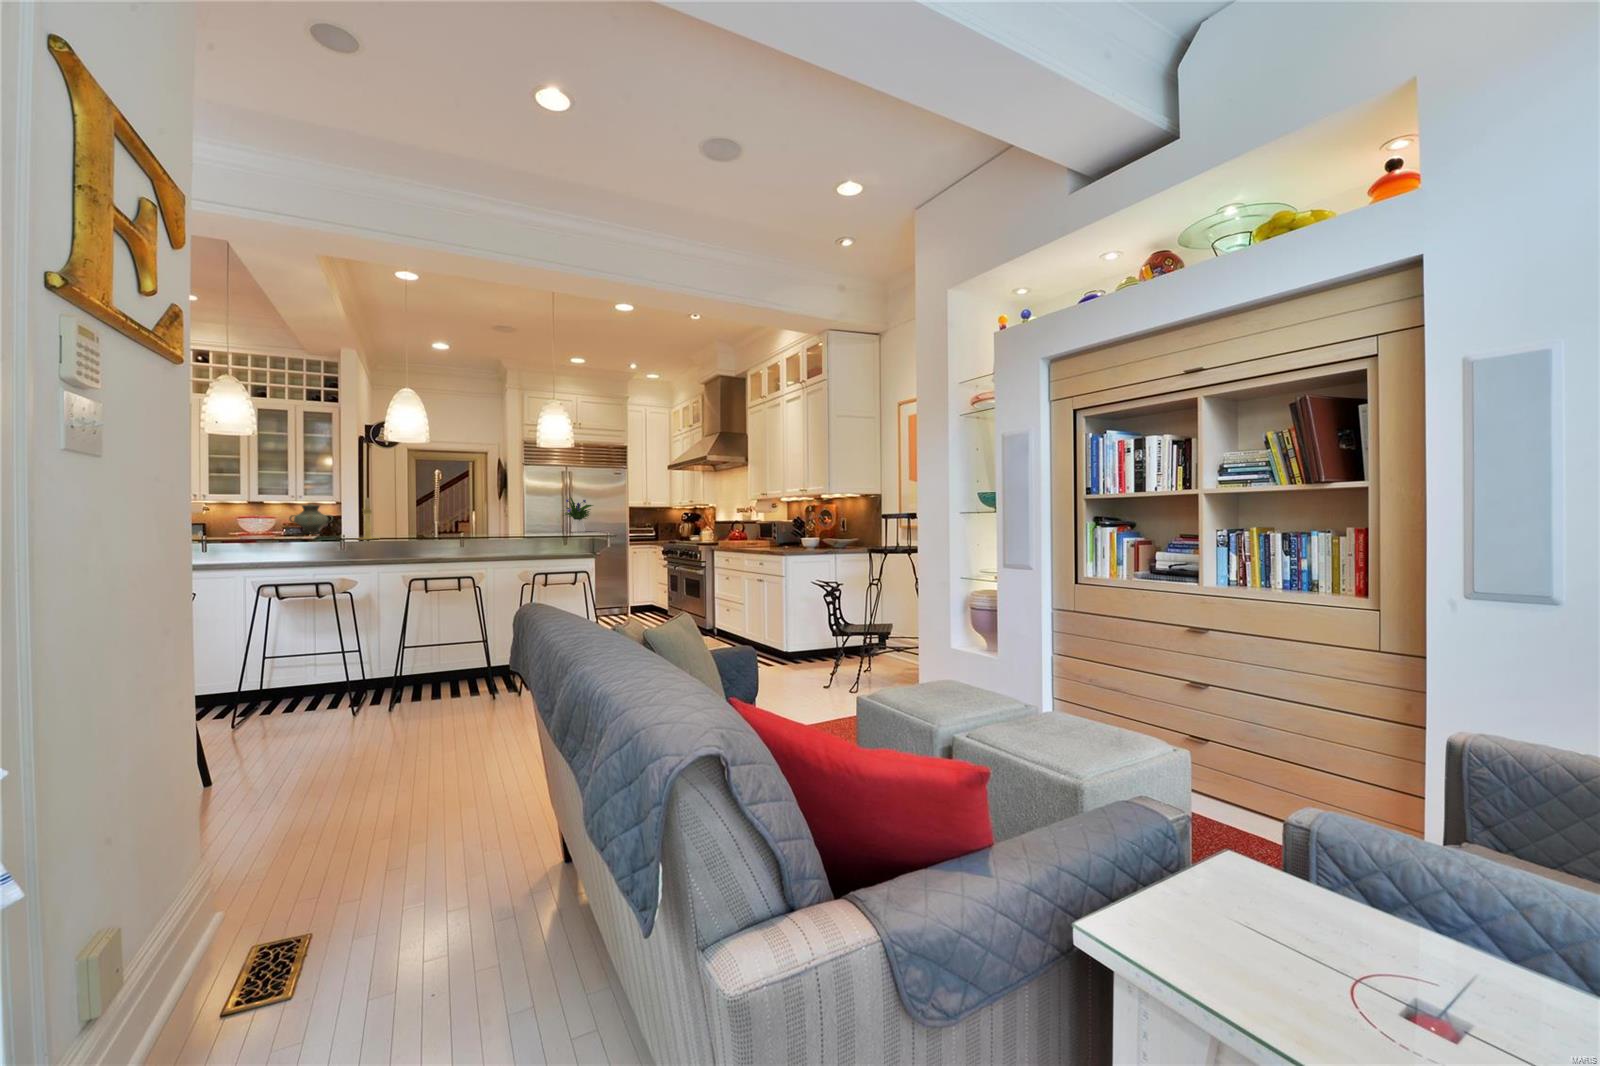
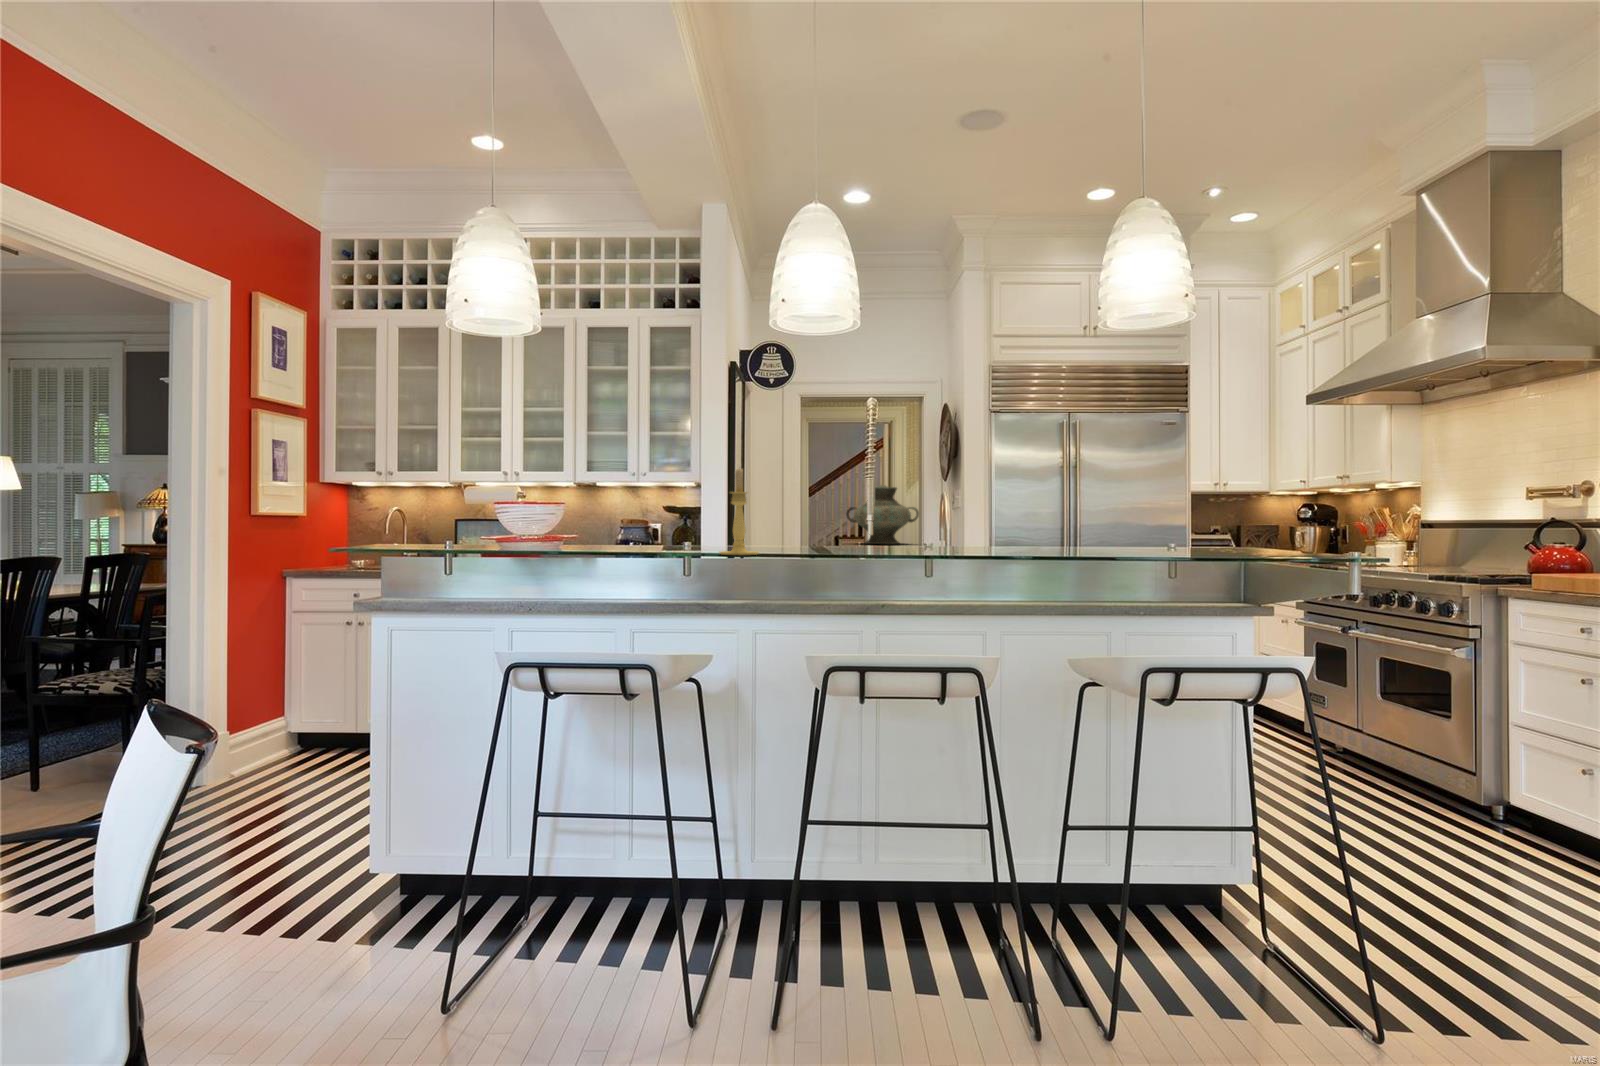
flower arrangement: present [565,497,593,532] -> none [1077,467,1152,542]
vase: present [289,504,333,534] -> present [846,485,919,544]

